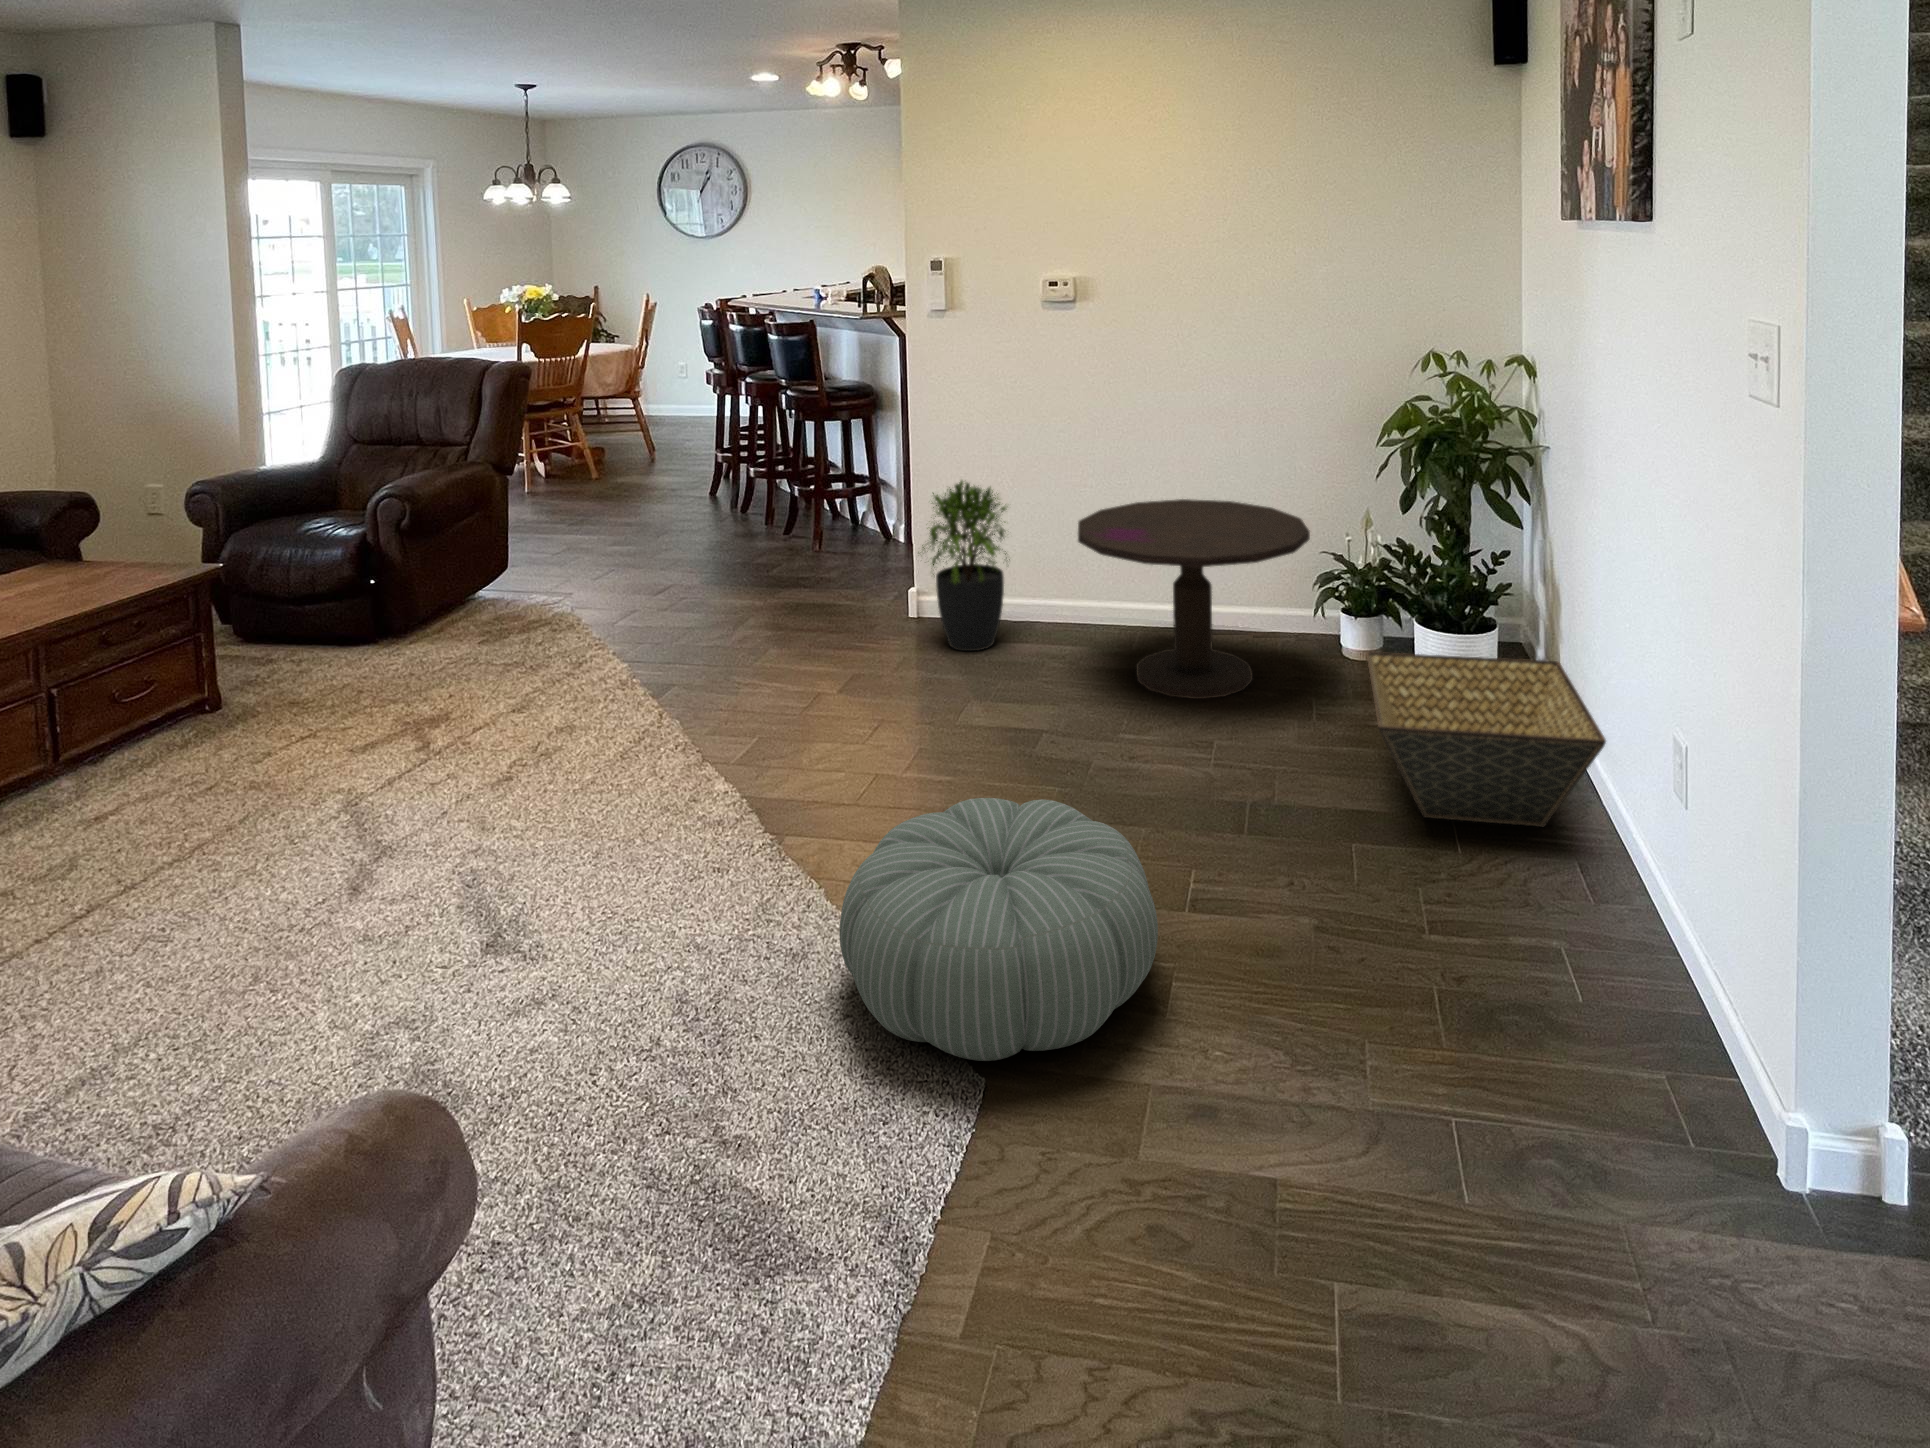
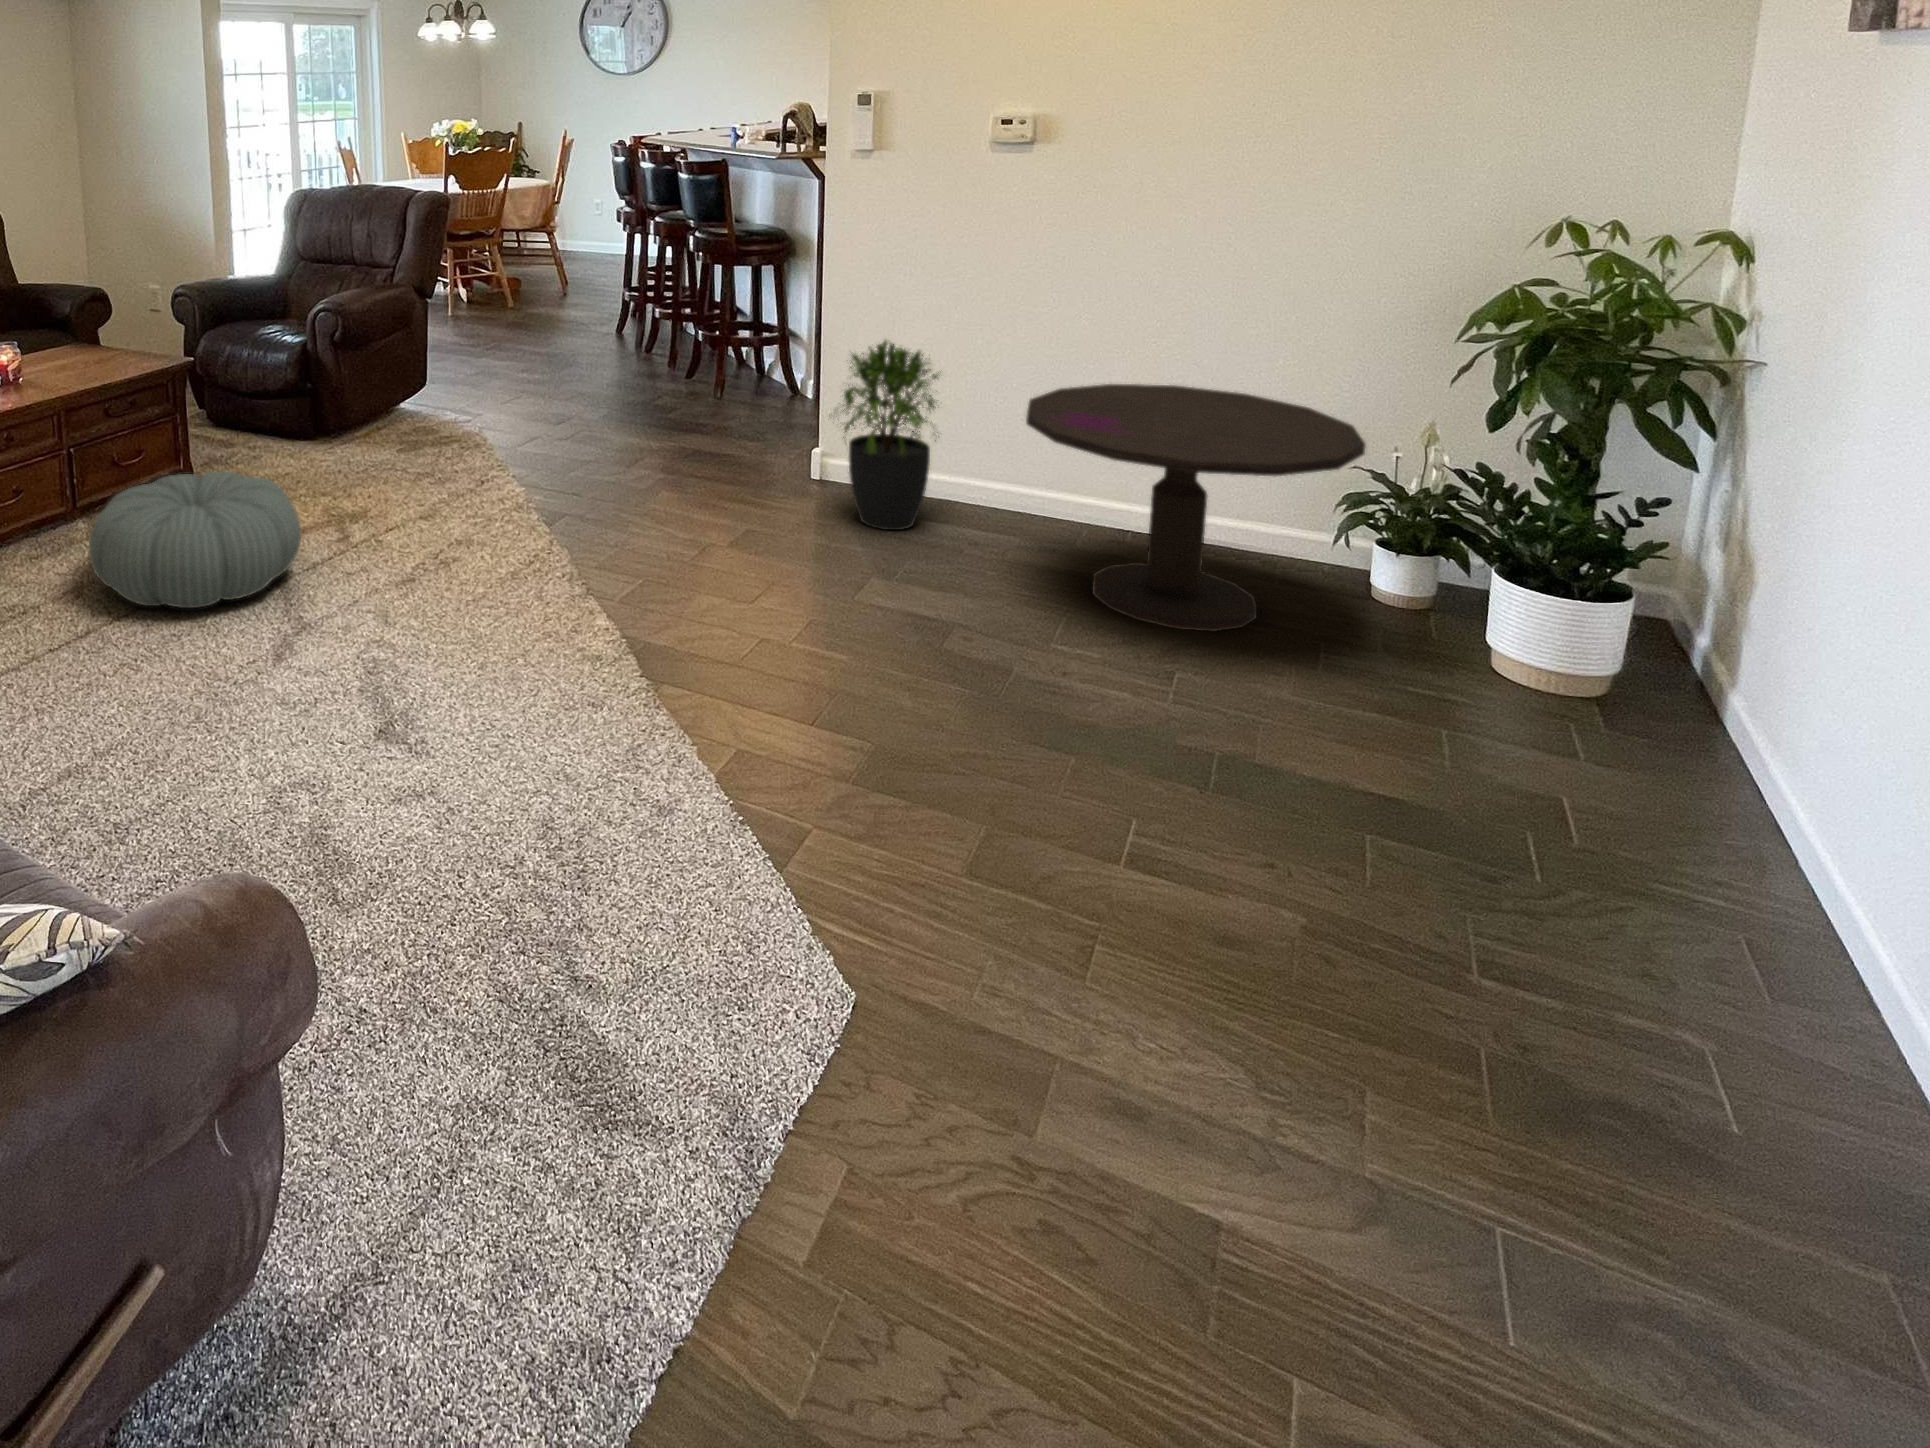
basket: present [1367,652,1606,827] -> none [1440,612,1876,899]
pouf: present [839,798,1158,1061] -> present [89,471,301,608]

